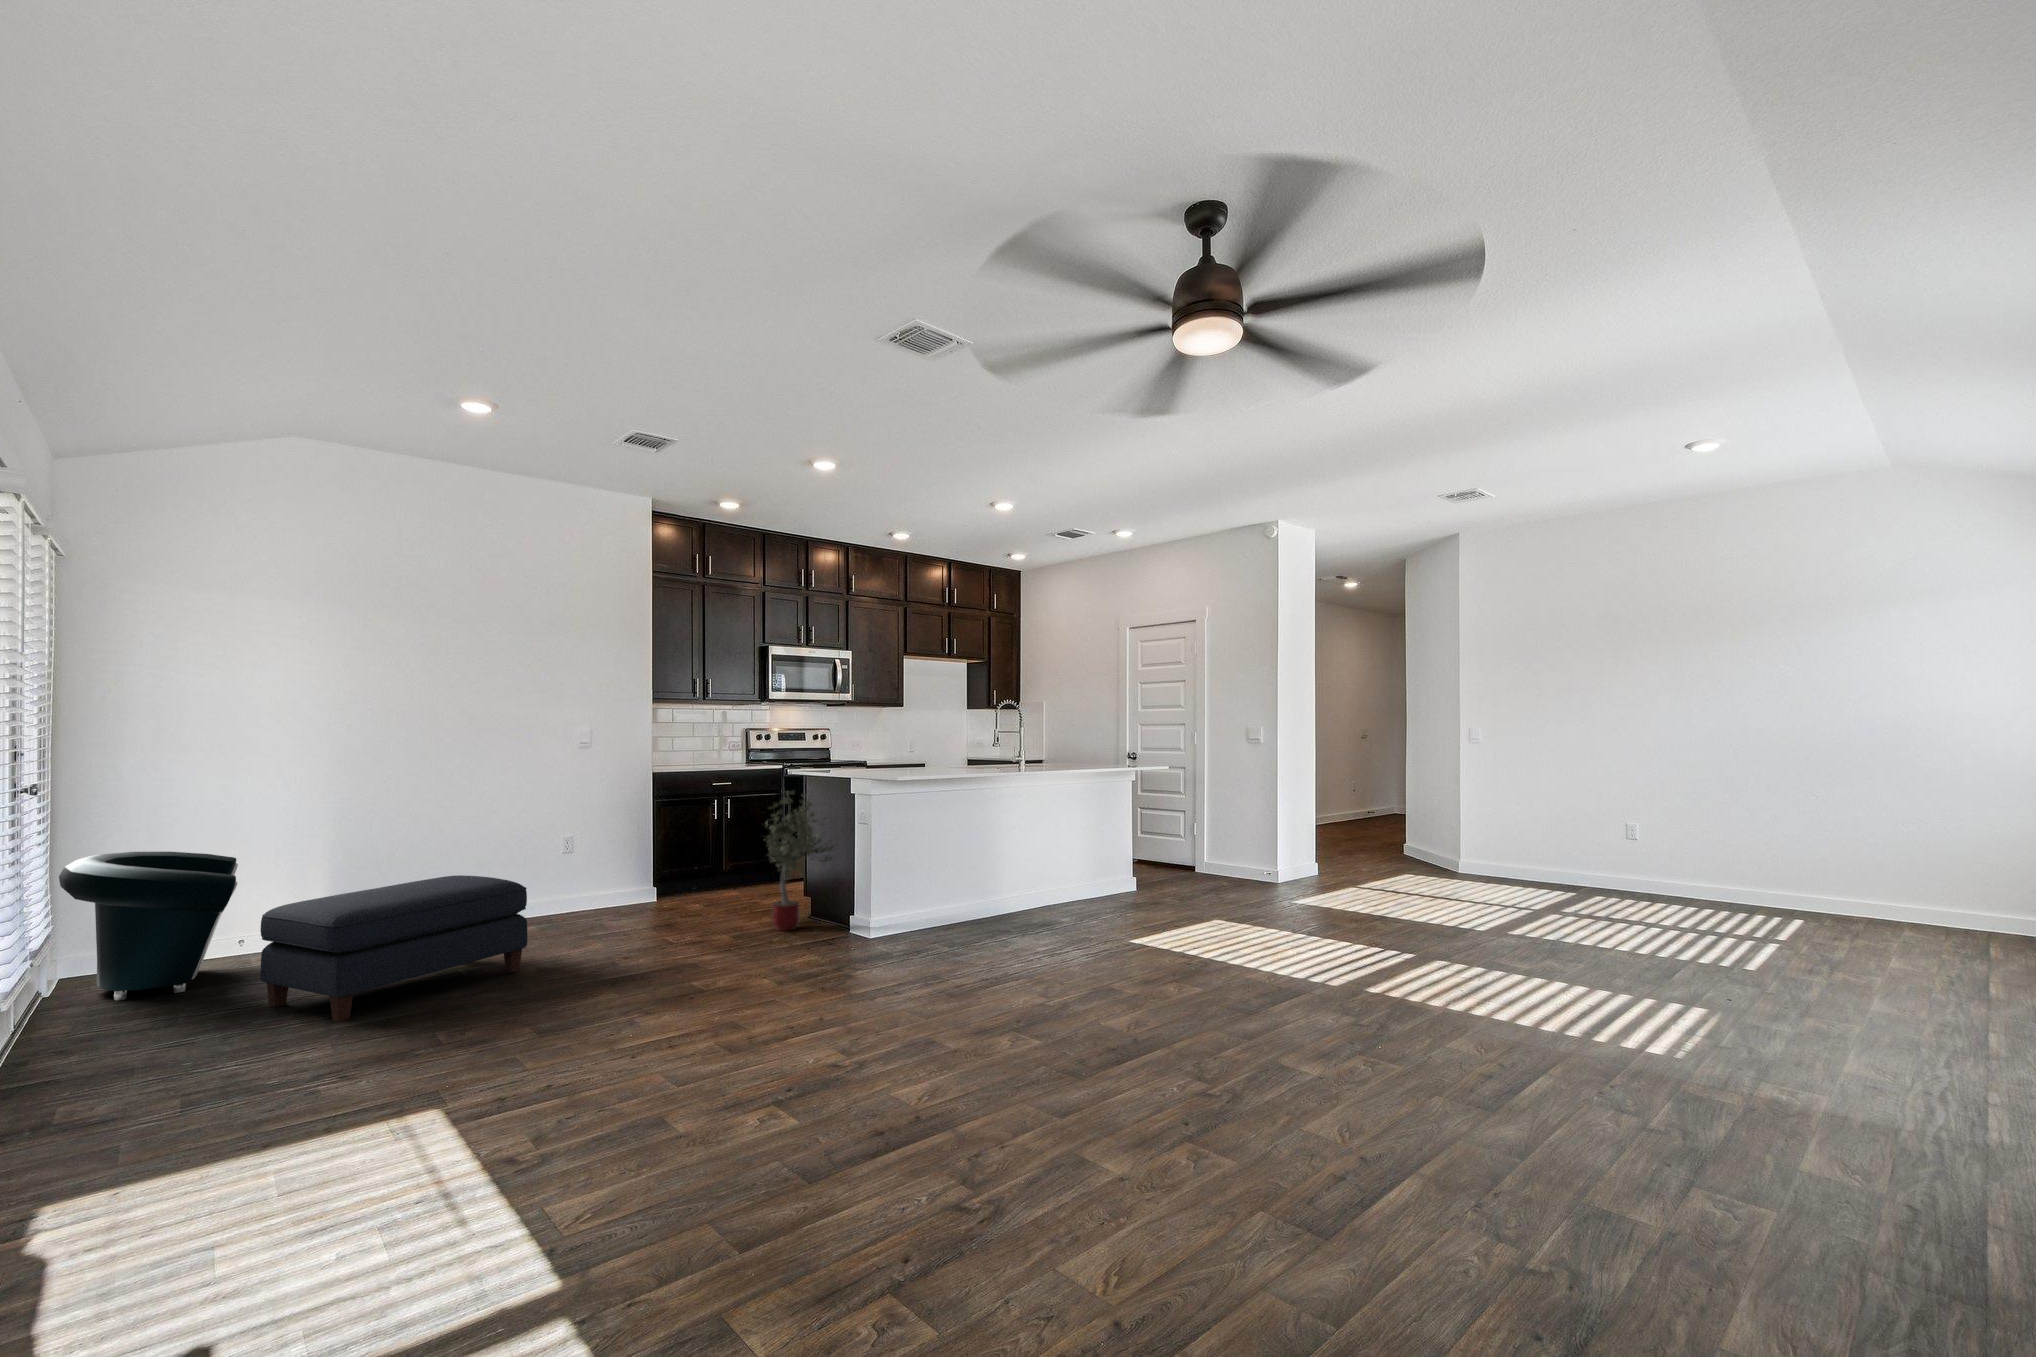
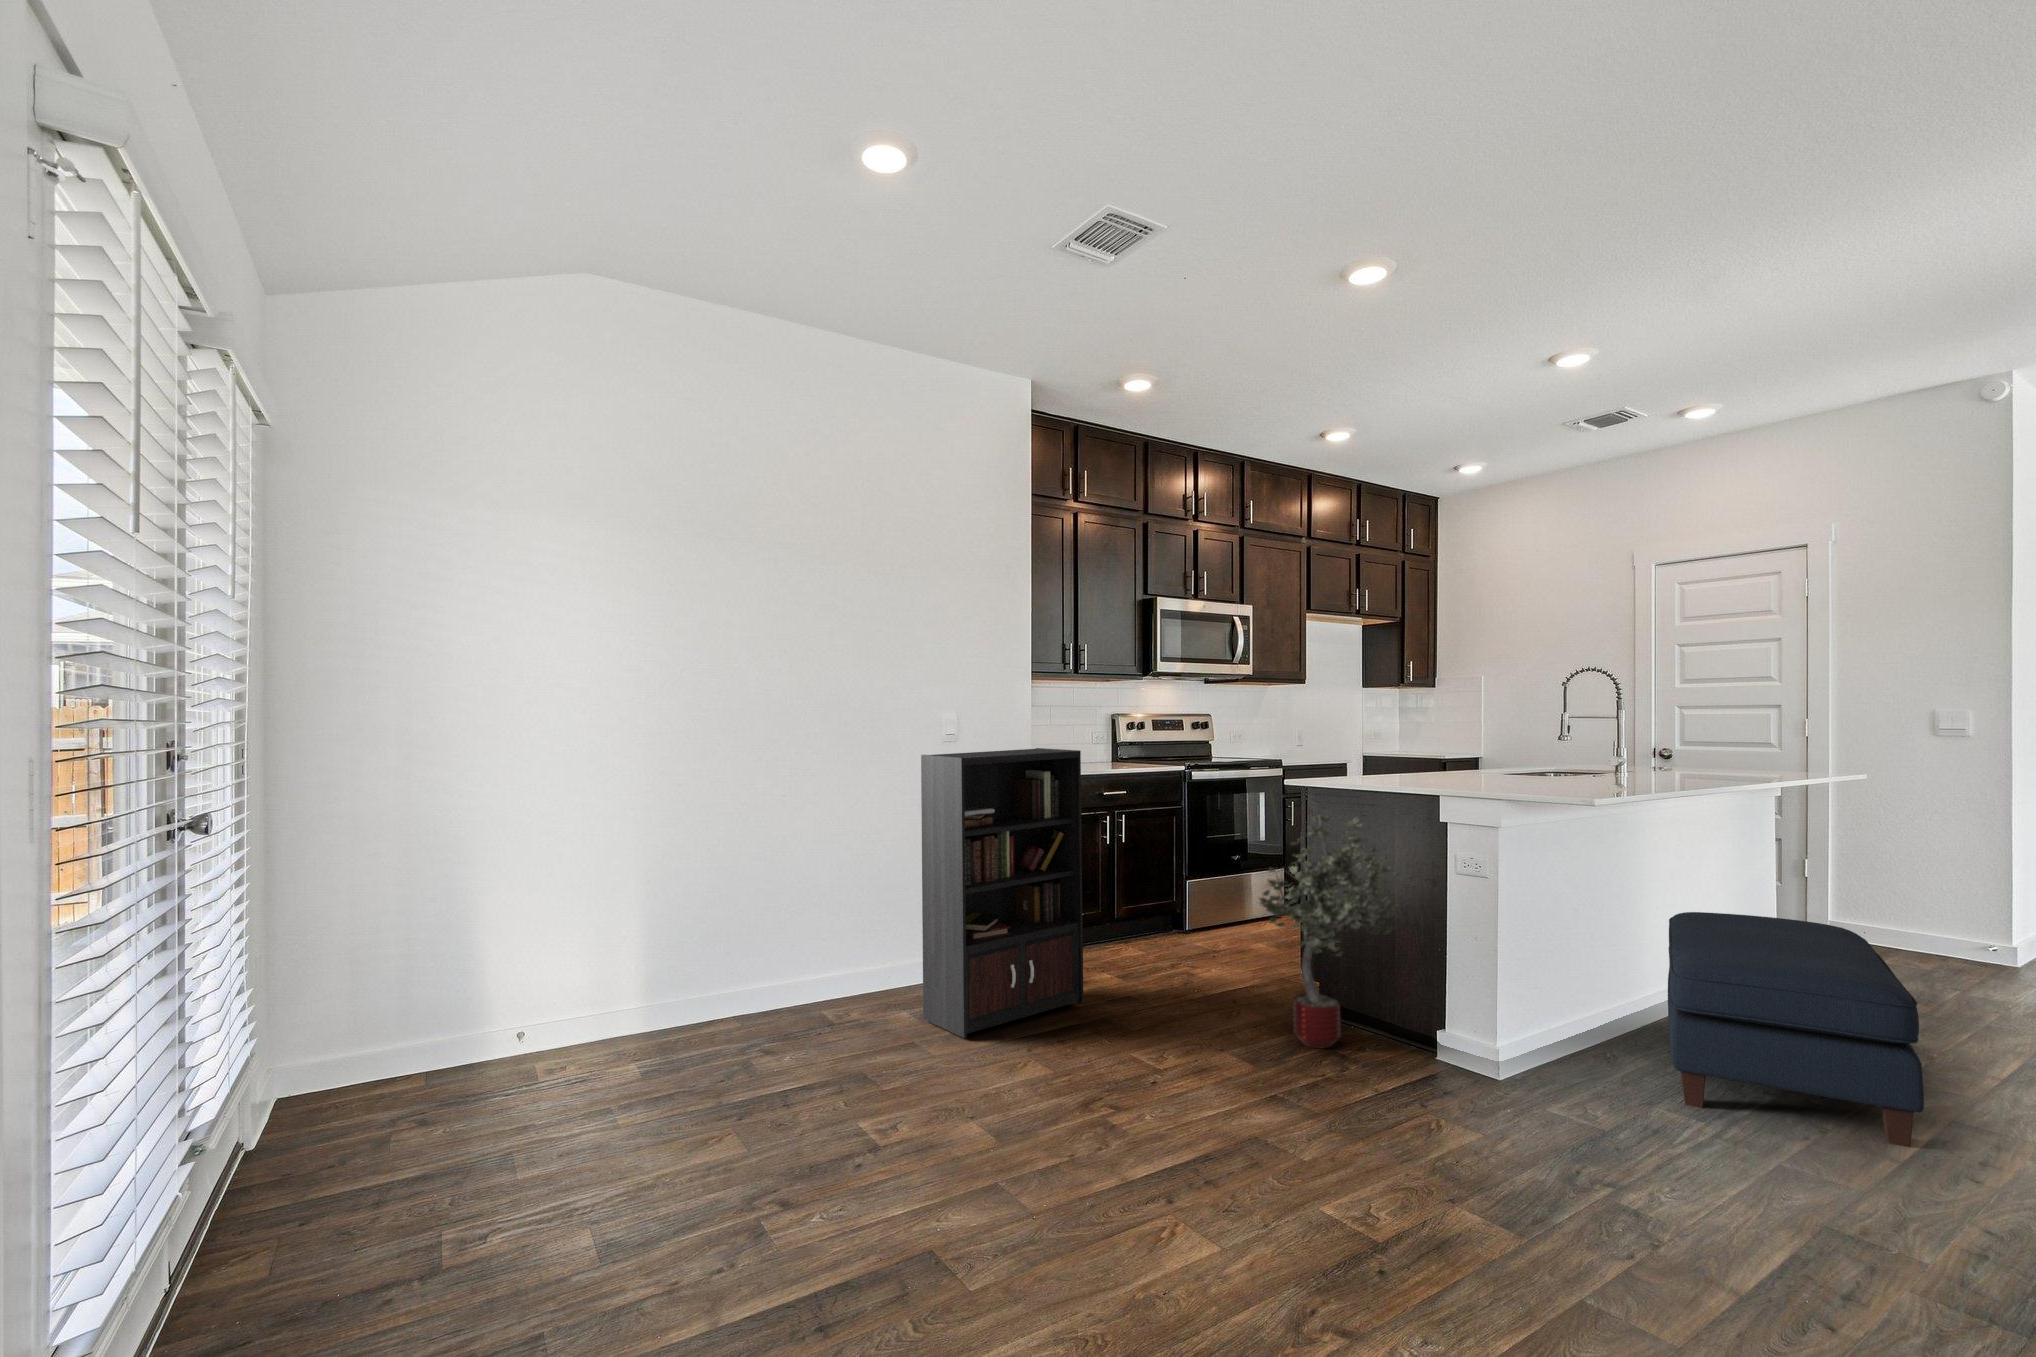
bookcase: none [540,752,659,935] -> present [921,748,1084,1038]
armchair: present [59,852,238,1000] -> none [262,905,527,1173]
ottoman: present [260,875,527,1021] -> present [1668,912,1924,1147]

